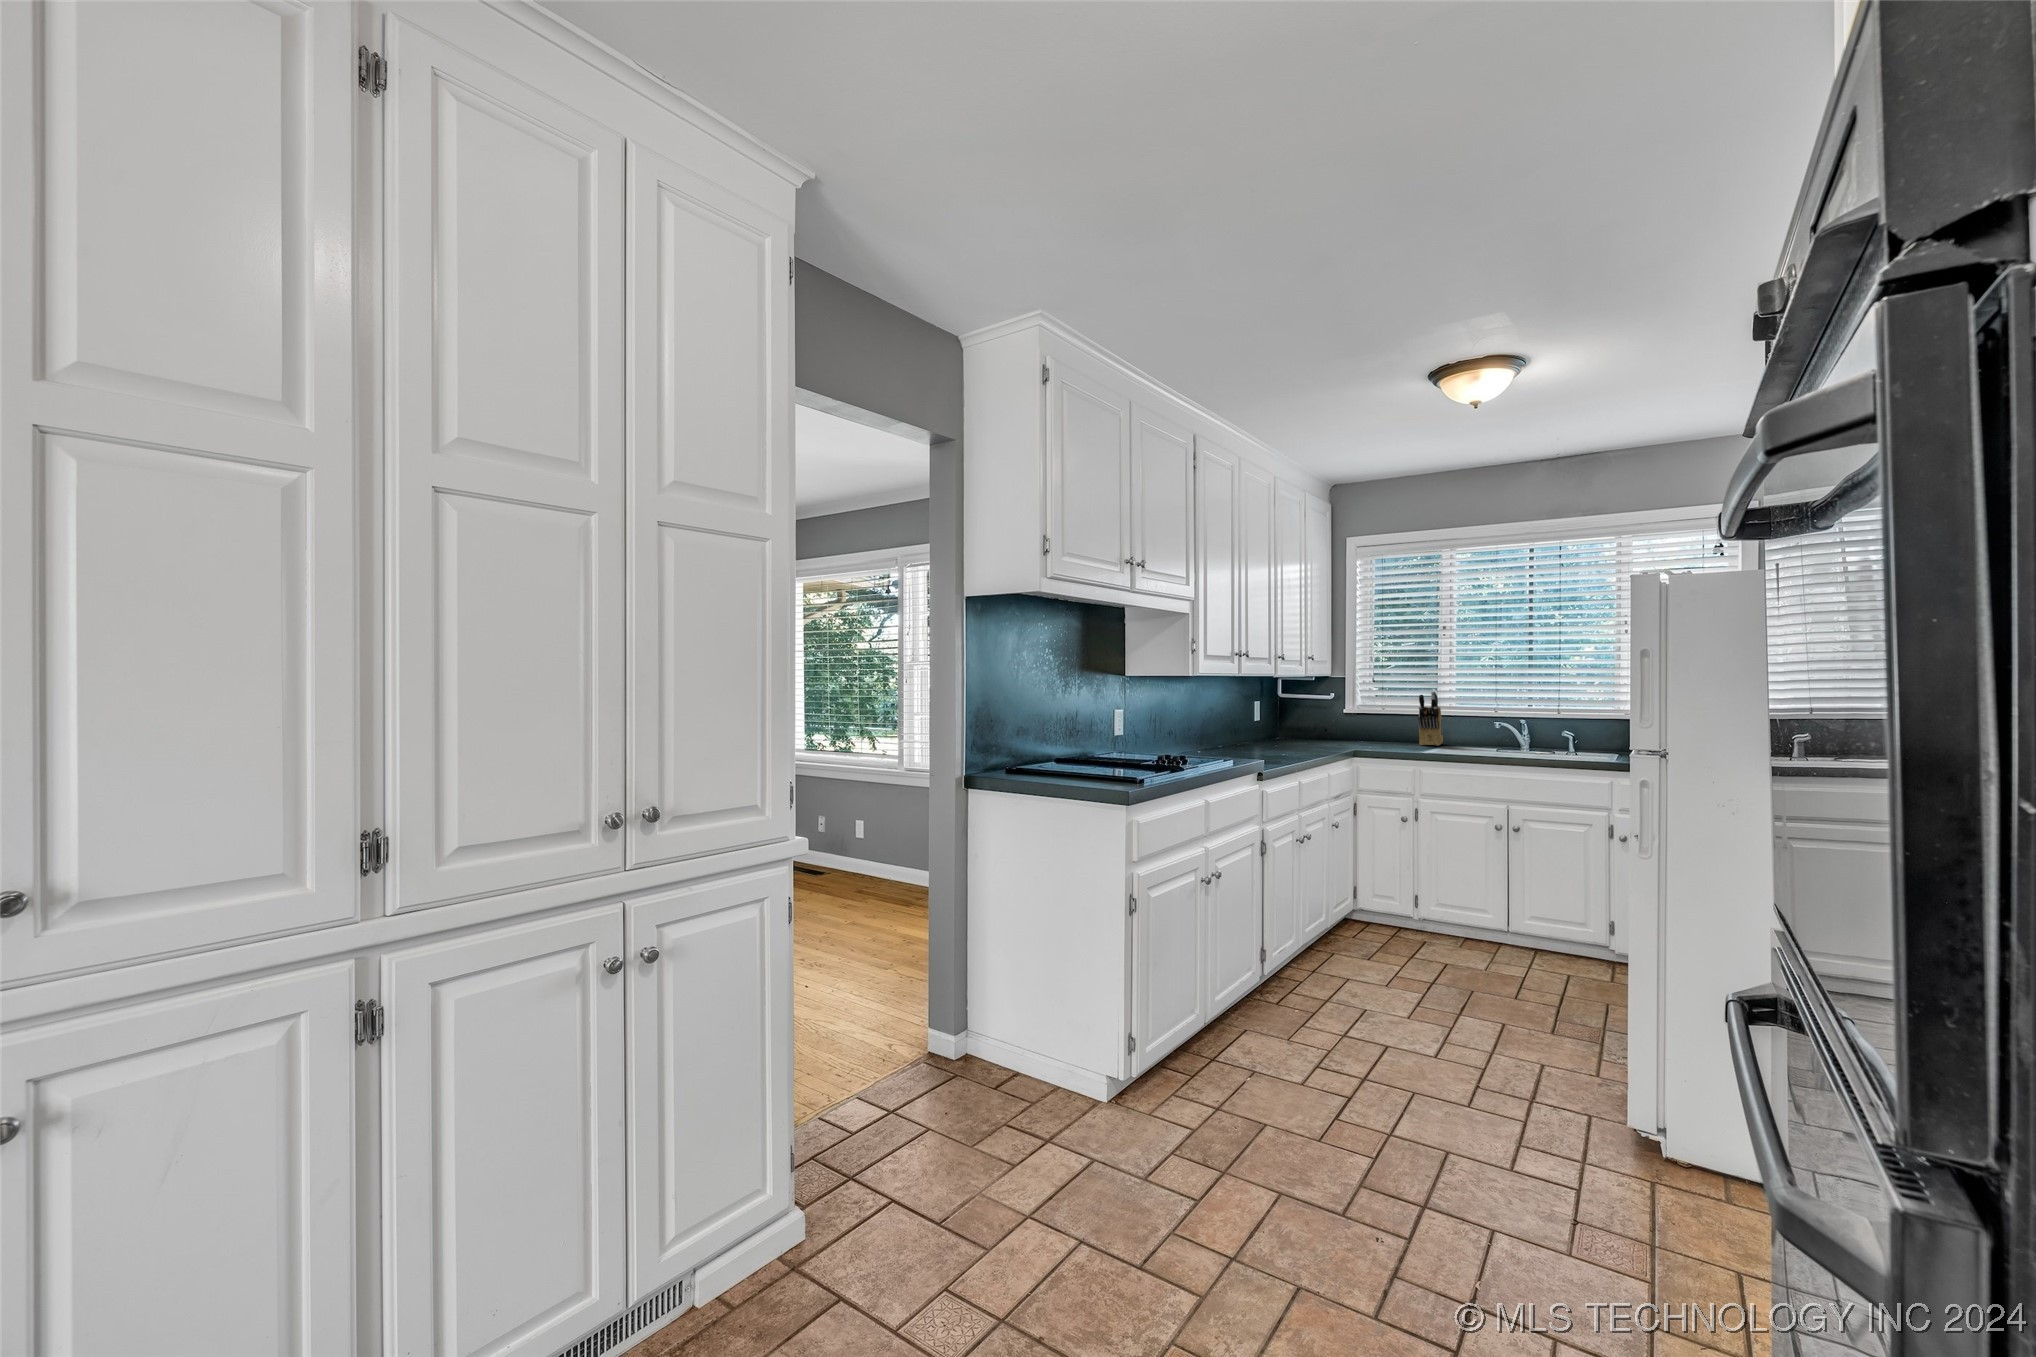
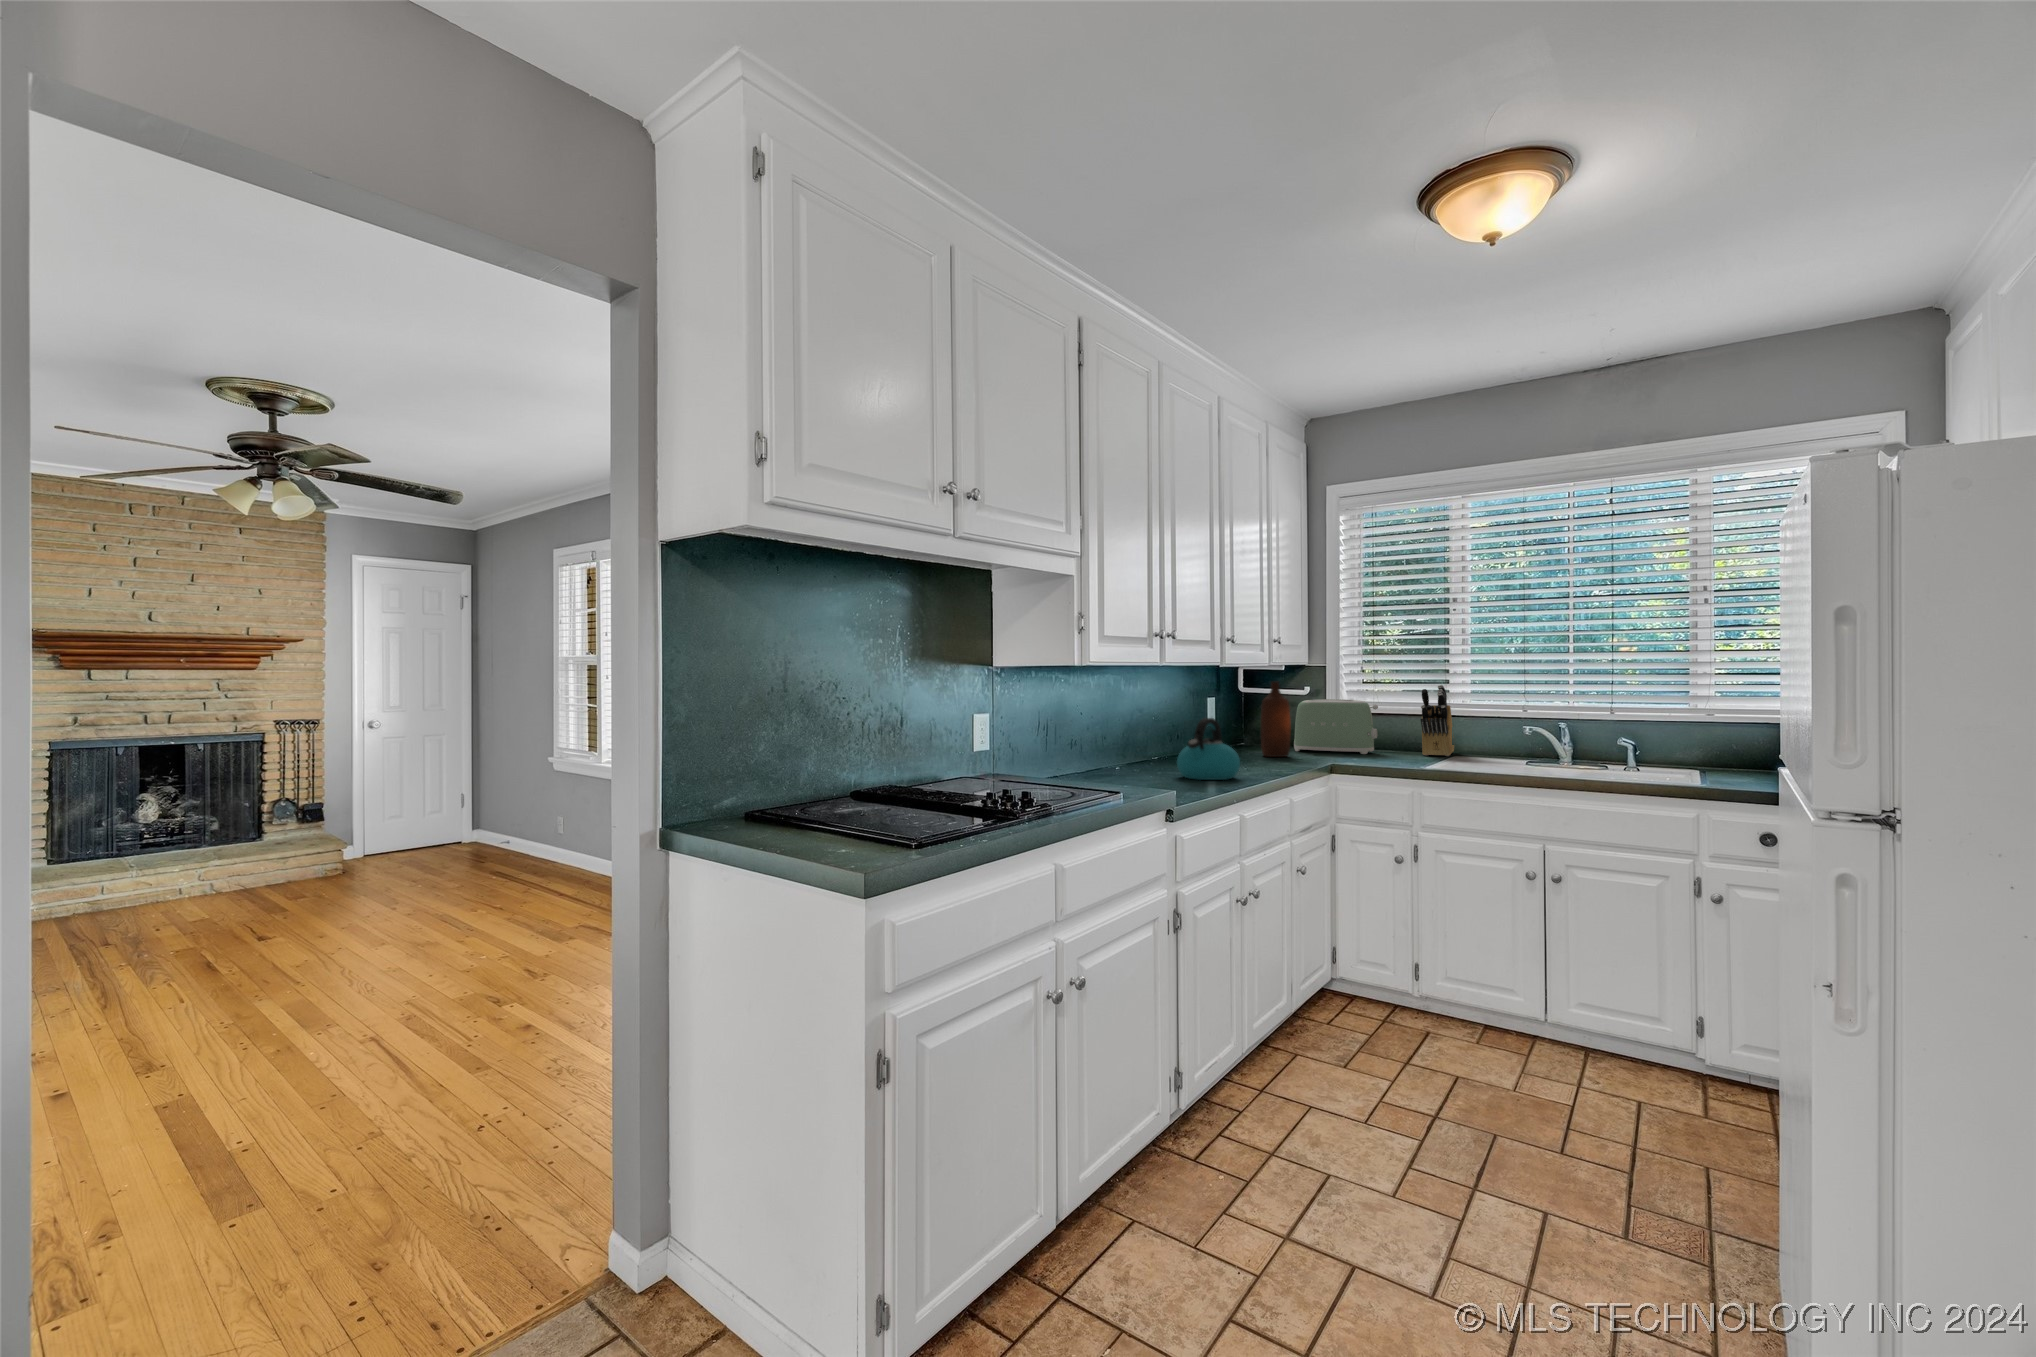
bottle: none [1298,688,1320,746] -> present [1261,682,1290,757]
toaster: none [1320,703,1386,744] -> present [1294,699,1378,754]
kettle: none [1250,713,1296,757] -> present [1177,718,1240,780]

